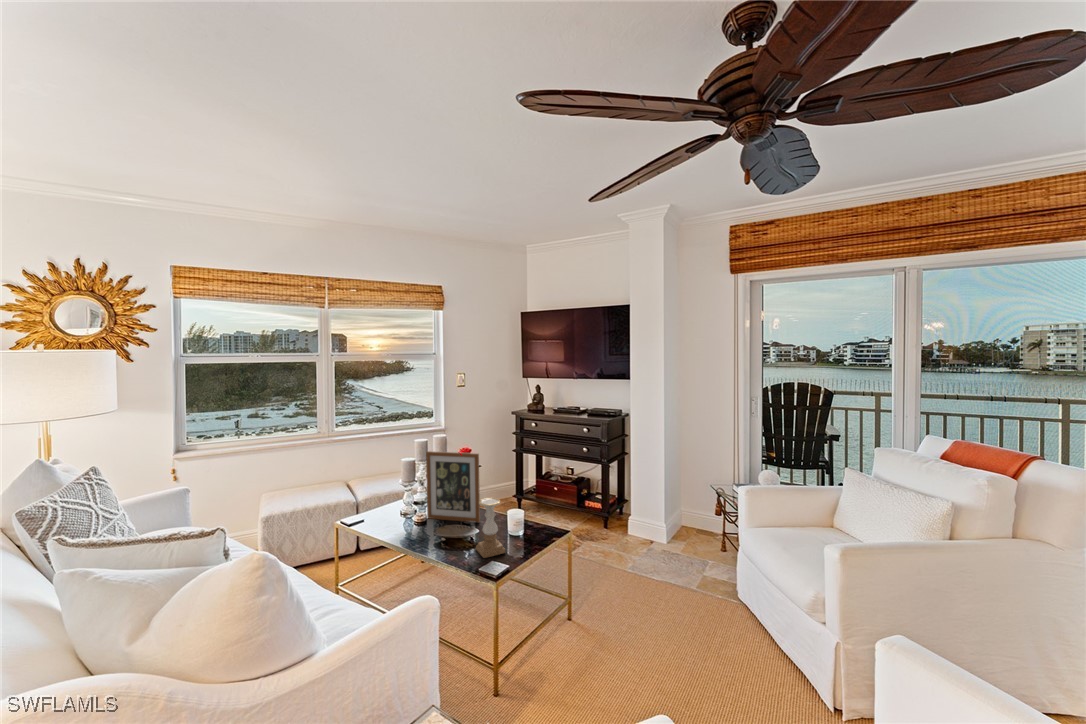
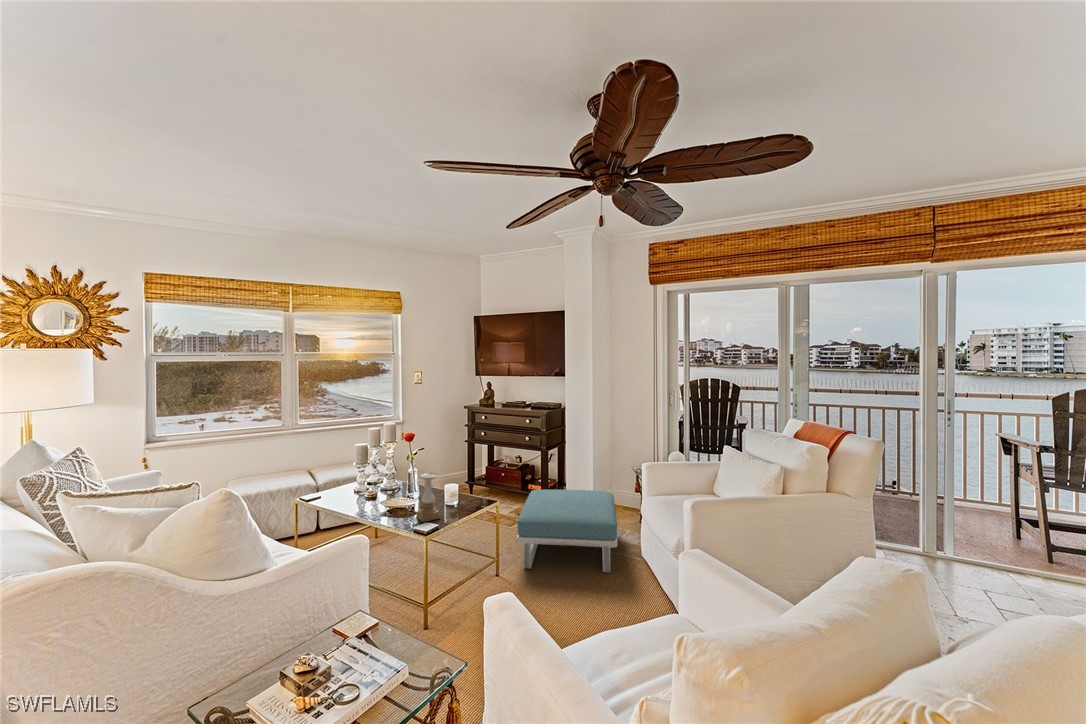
picture frame: present [426,451,480,522] -> none [377,437,424,496]
footstool: none [589,513,713,621] -> present [517,490,617,573]

